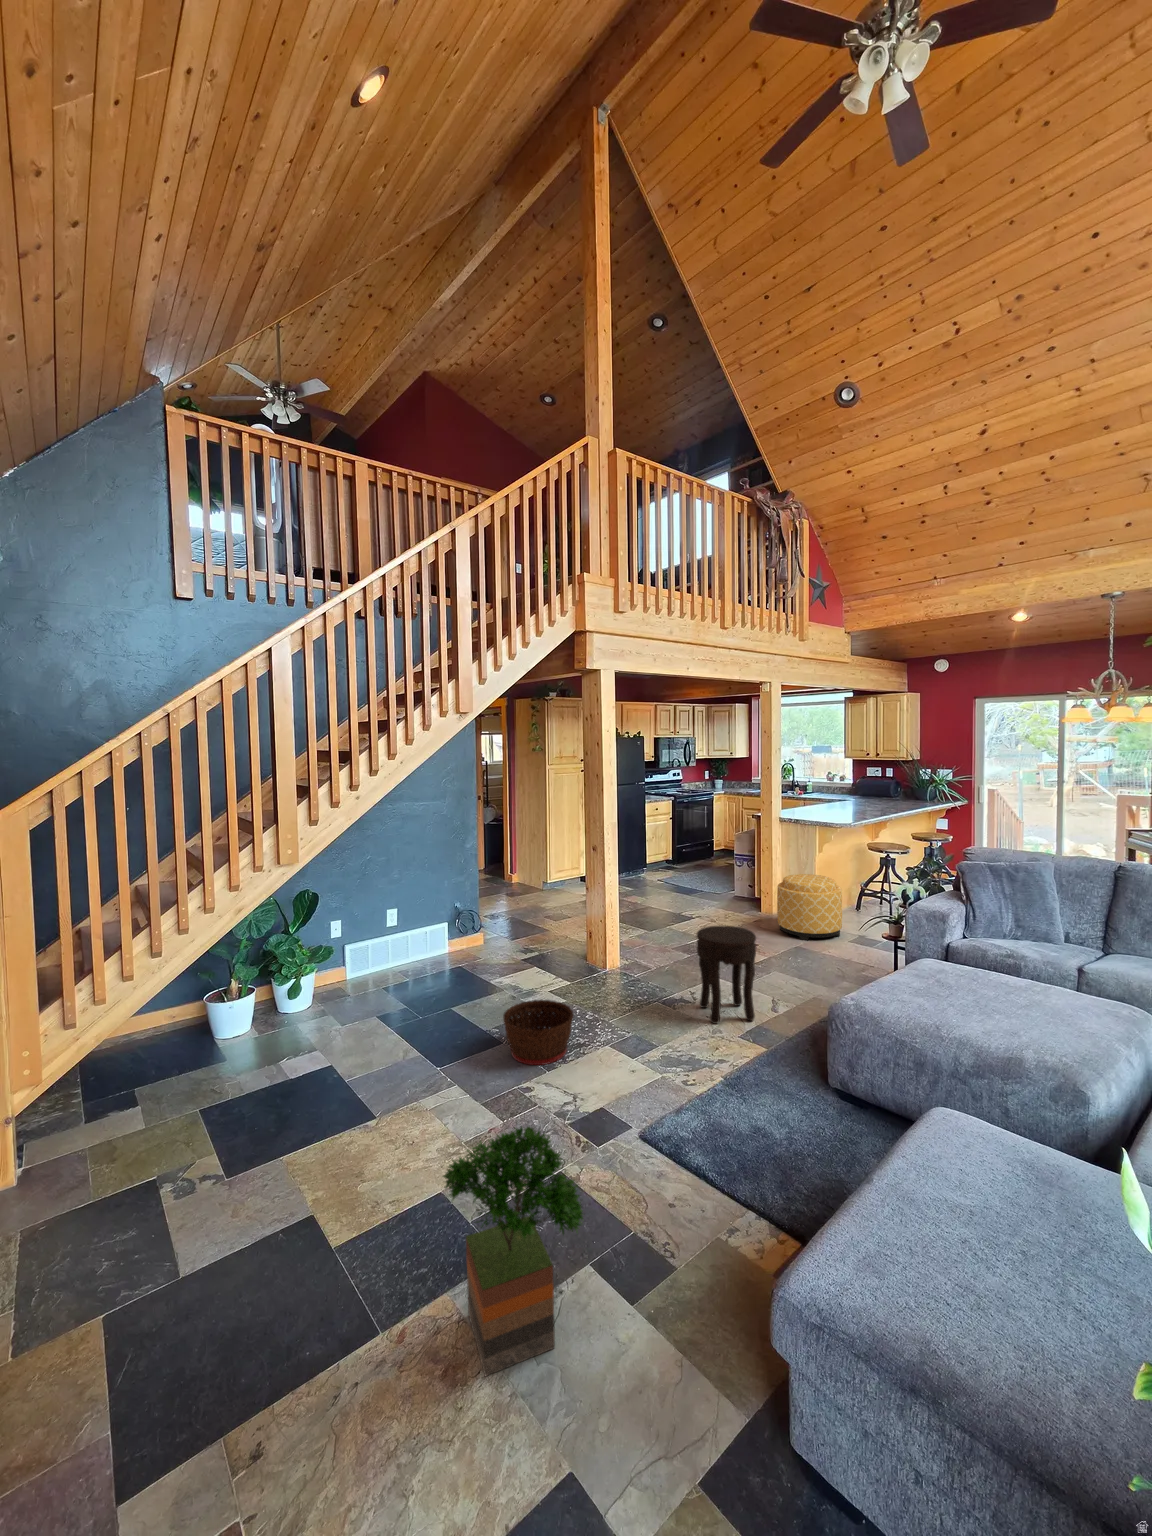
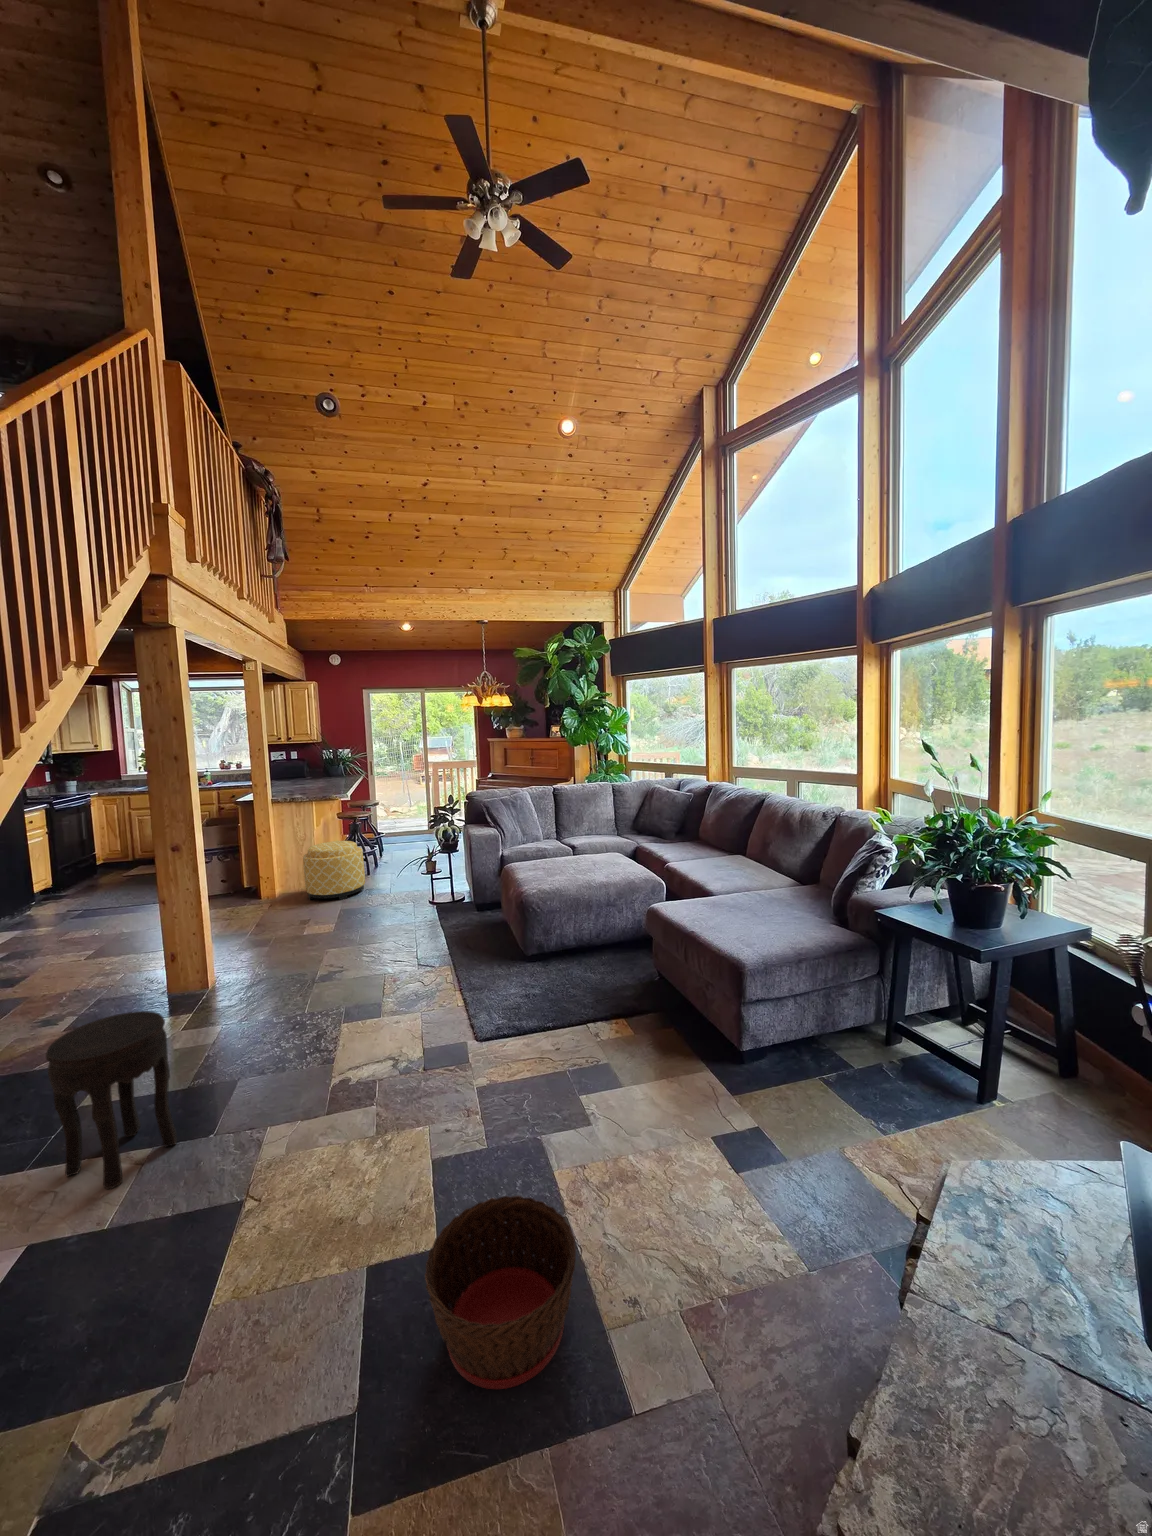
side table: present [697,926,756,1024] -> present [46,1011,177,1189]
basket: present [503,1000,574,1065] -> present [425,1196,576,1389]
potted tree: present [443,1126,583,1376] -> none [549,988,658,1162]

